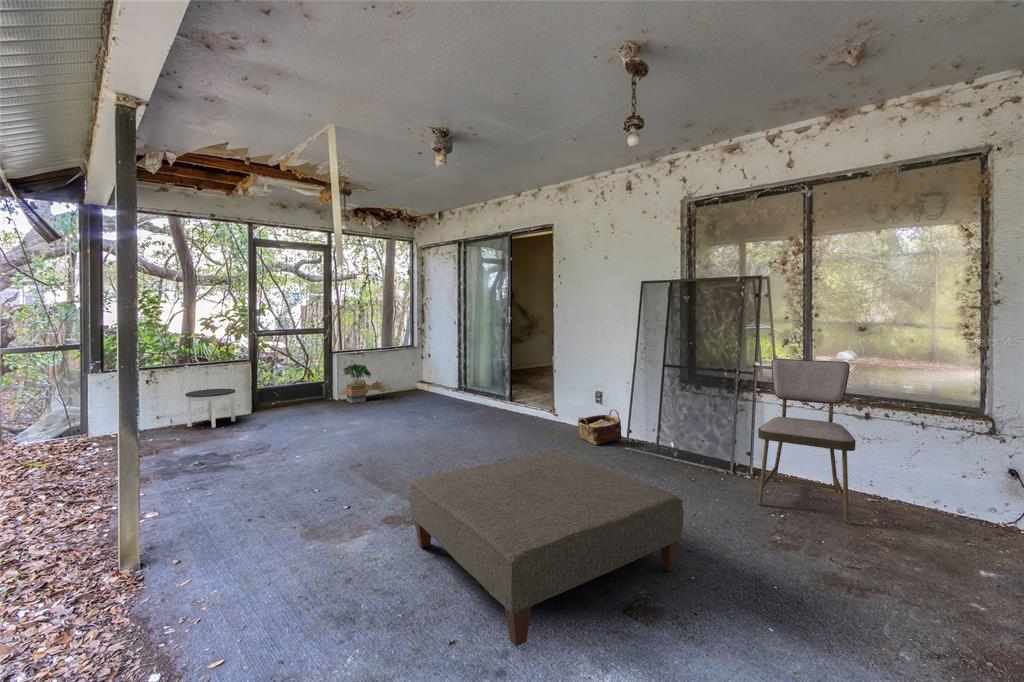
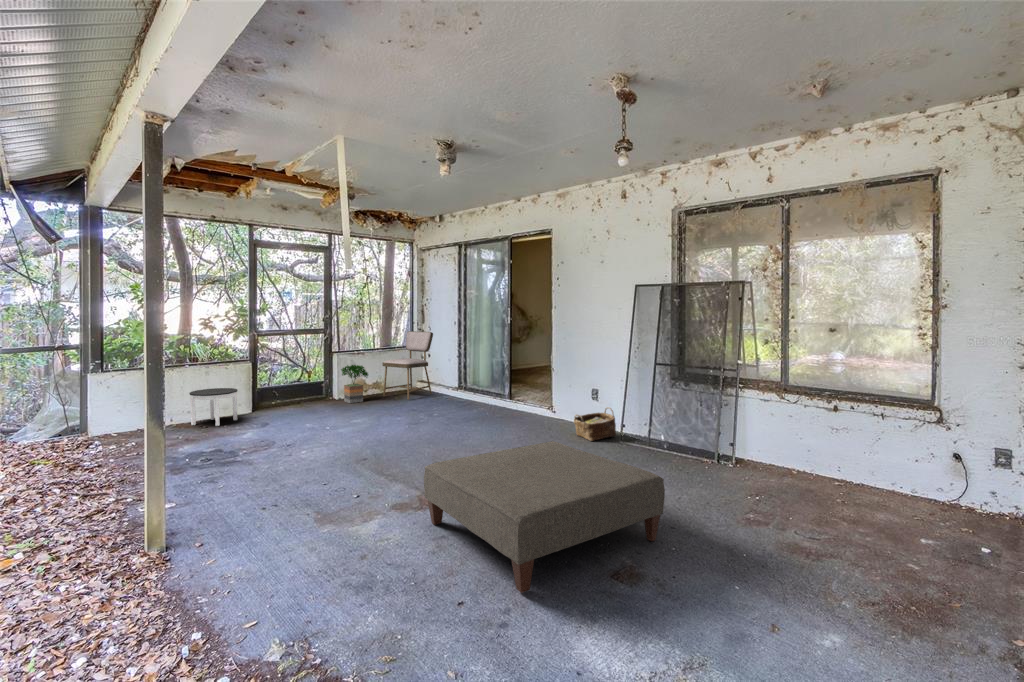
dining chair: present [758,358,856,523] -> present [382,331,433,400]

